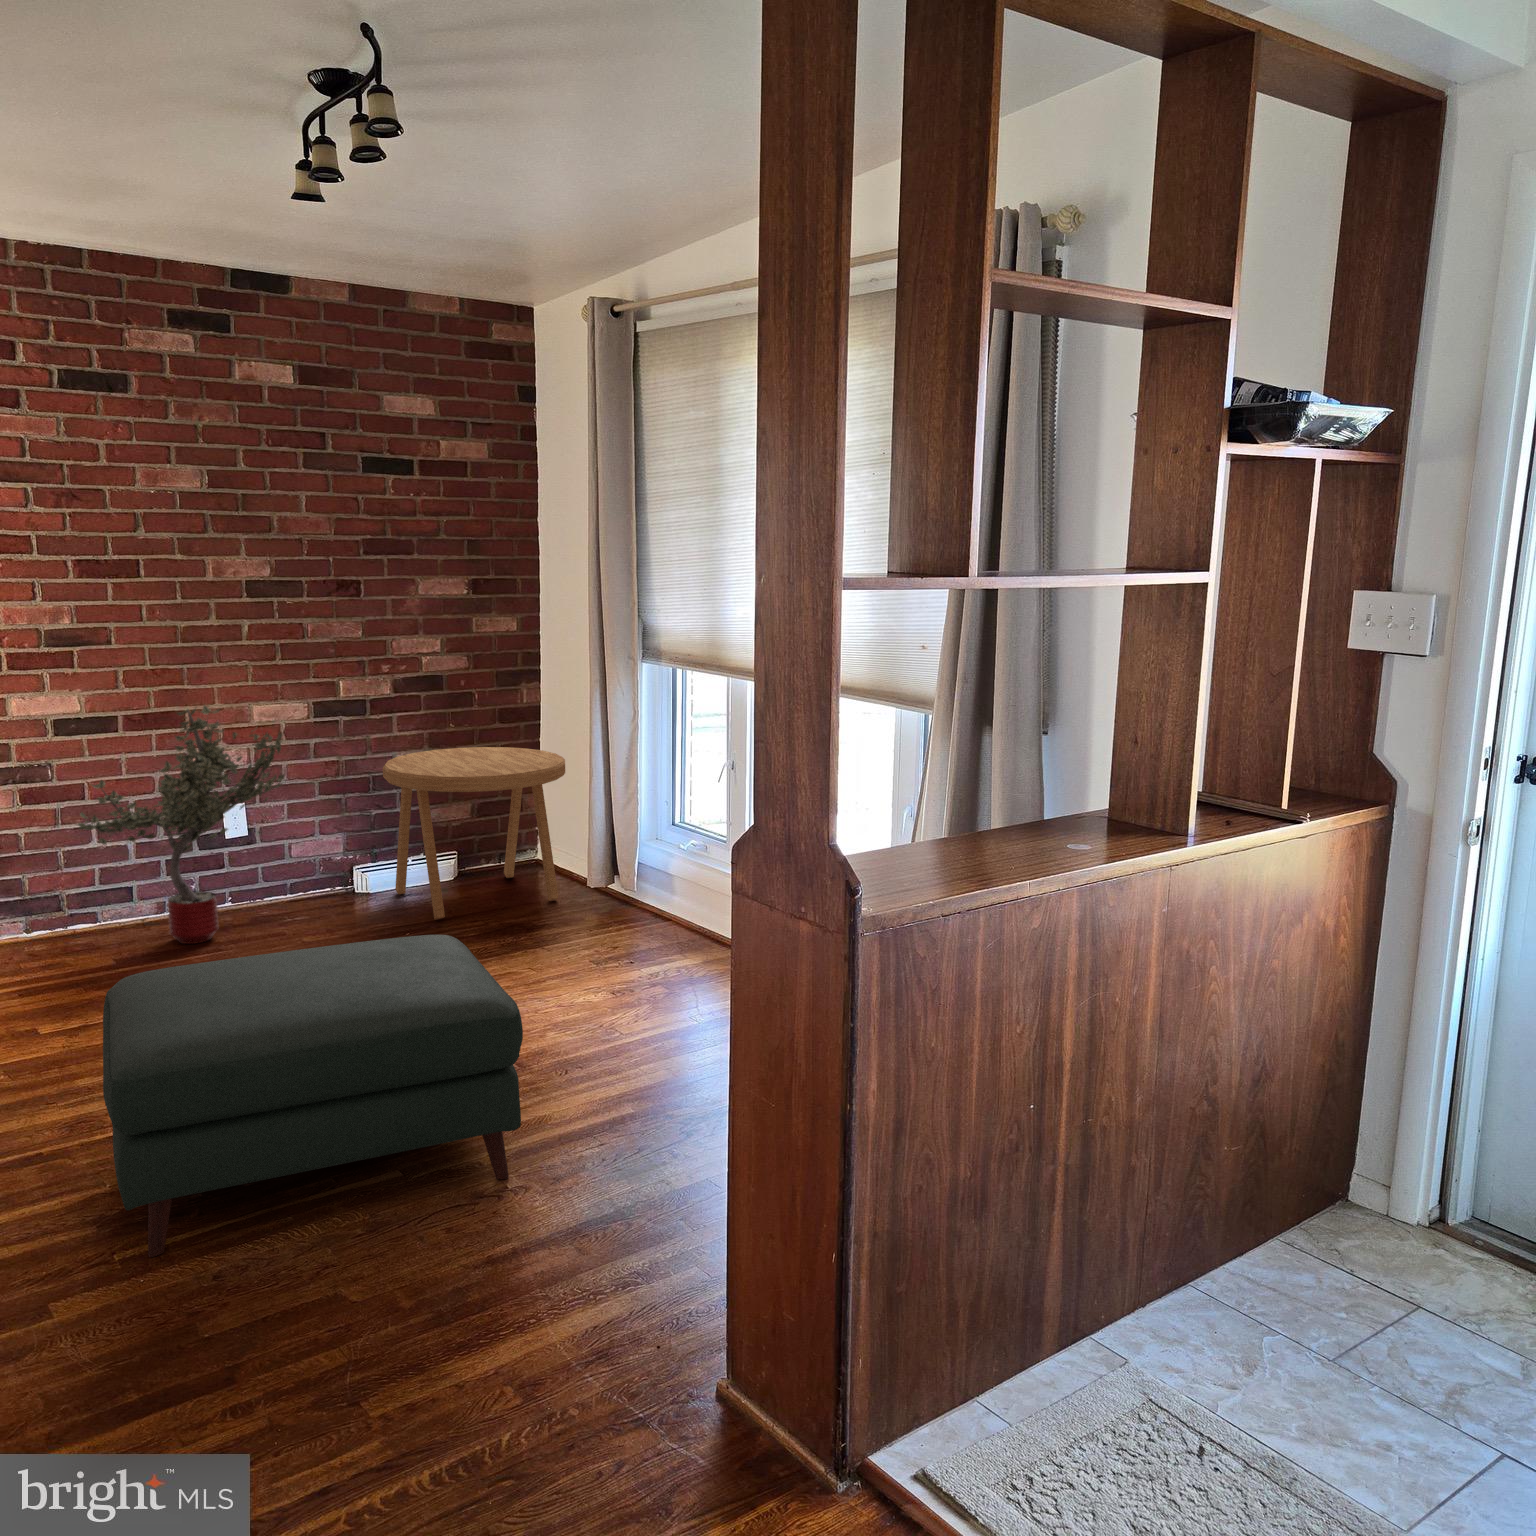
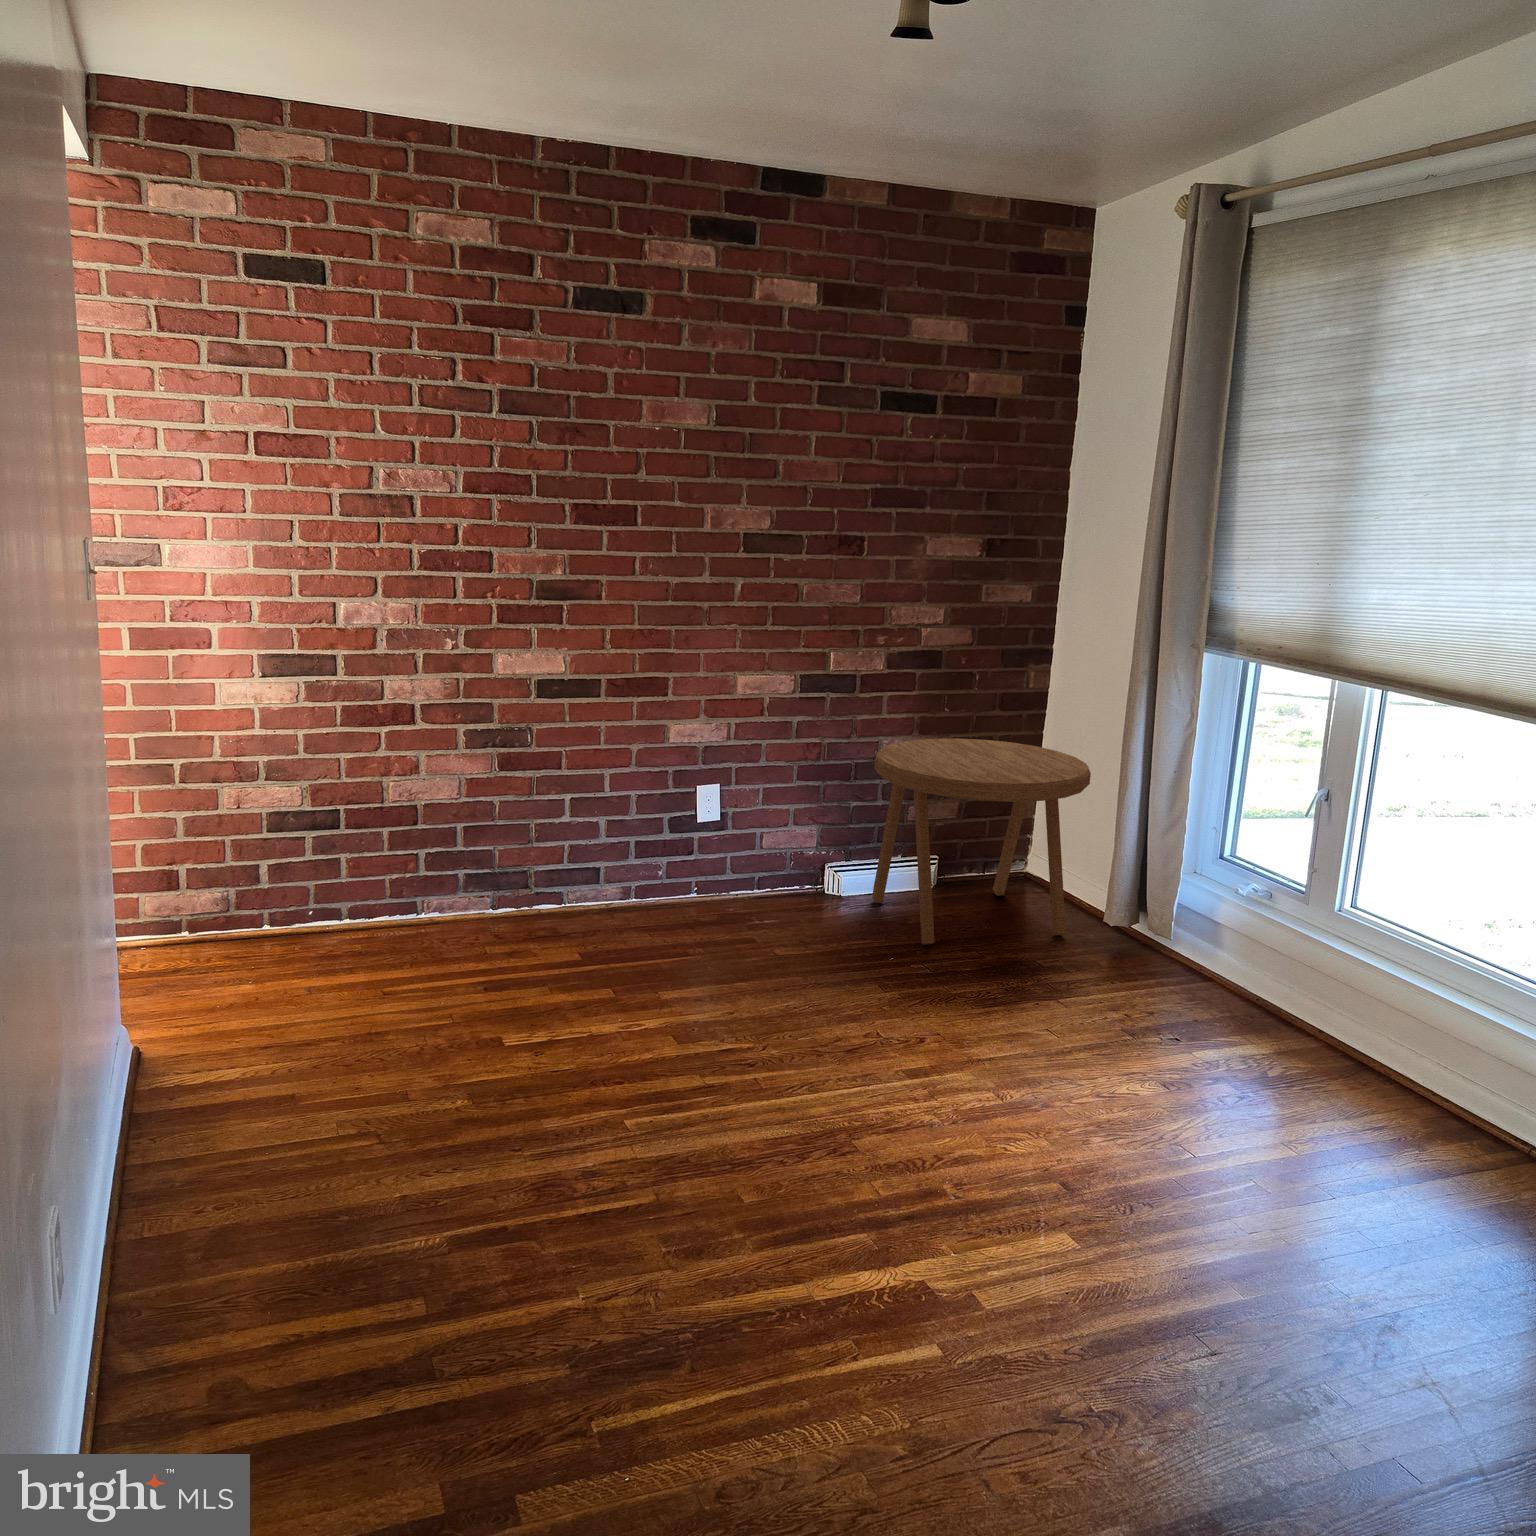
potted tree: present [77,705,284,944] -> none [551,673,773,942]
ottoman: present [103,935,523,1257] -> none [595,1020,1137,1432]

